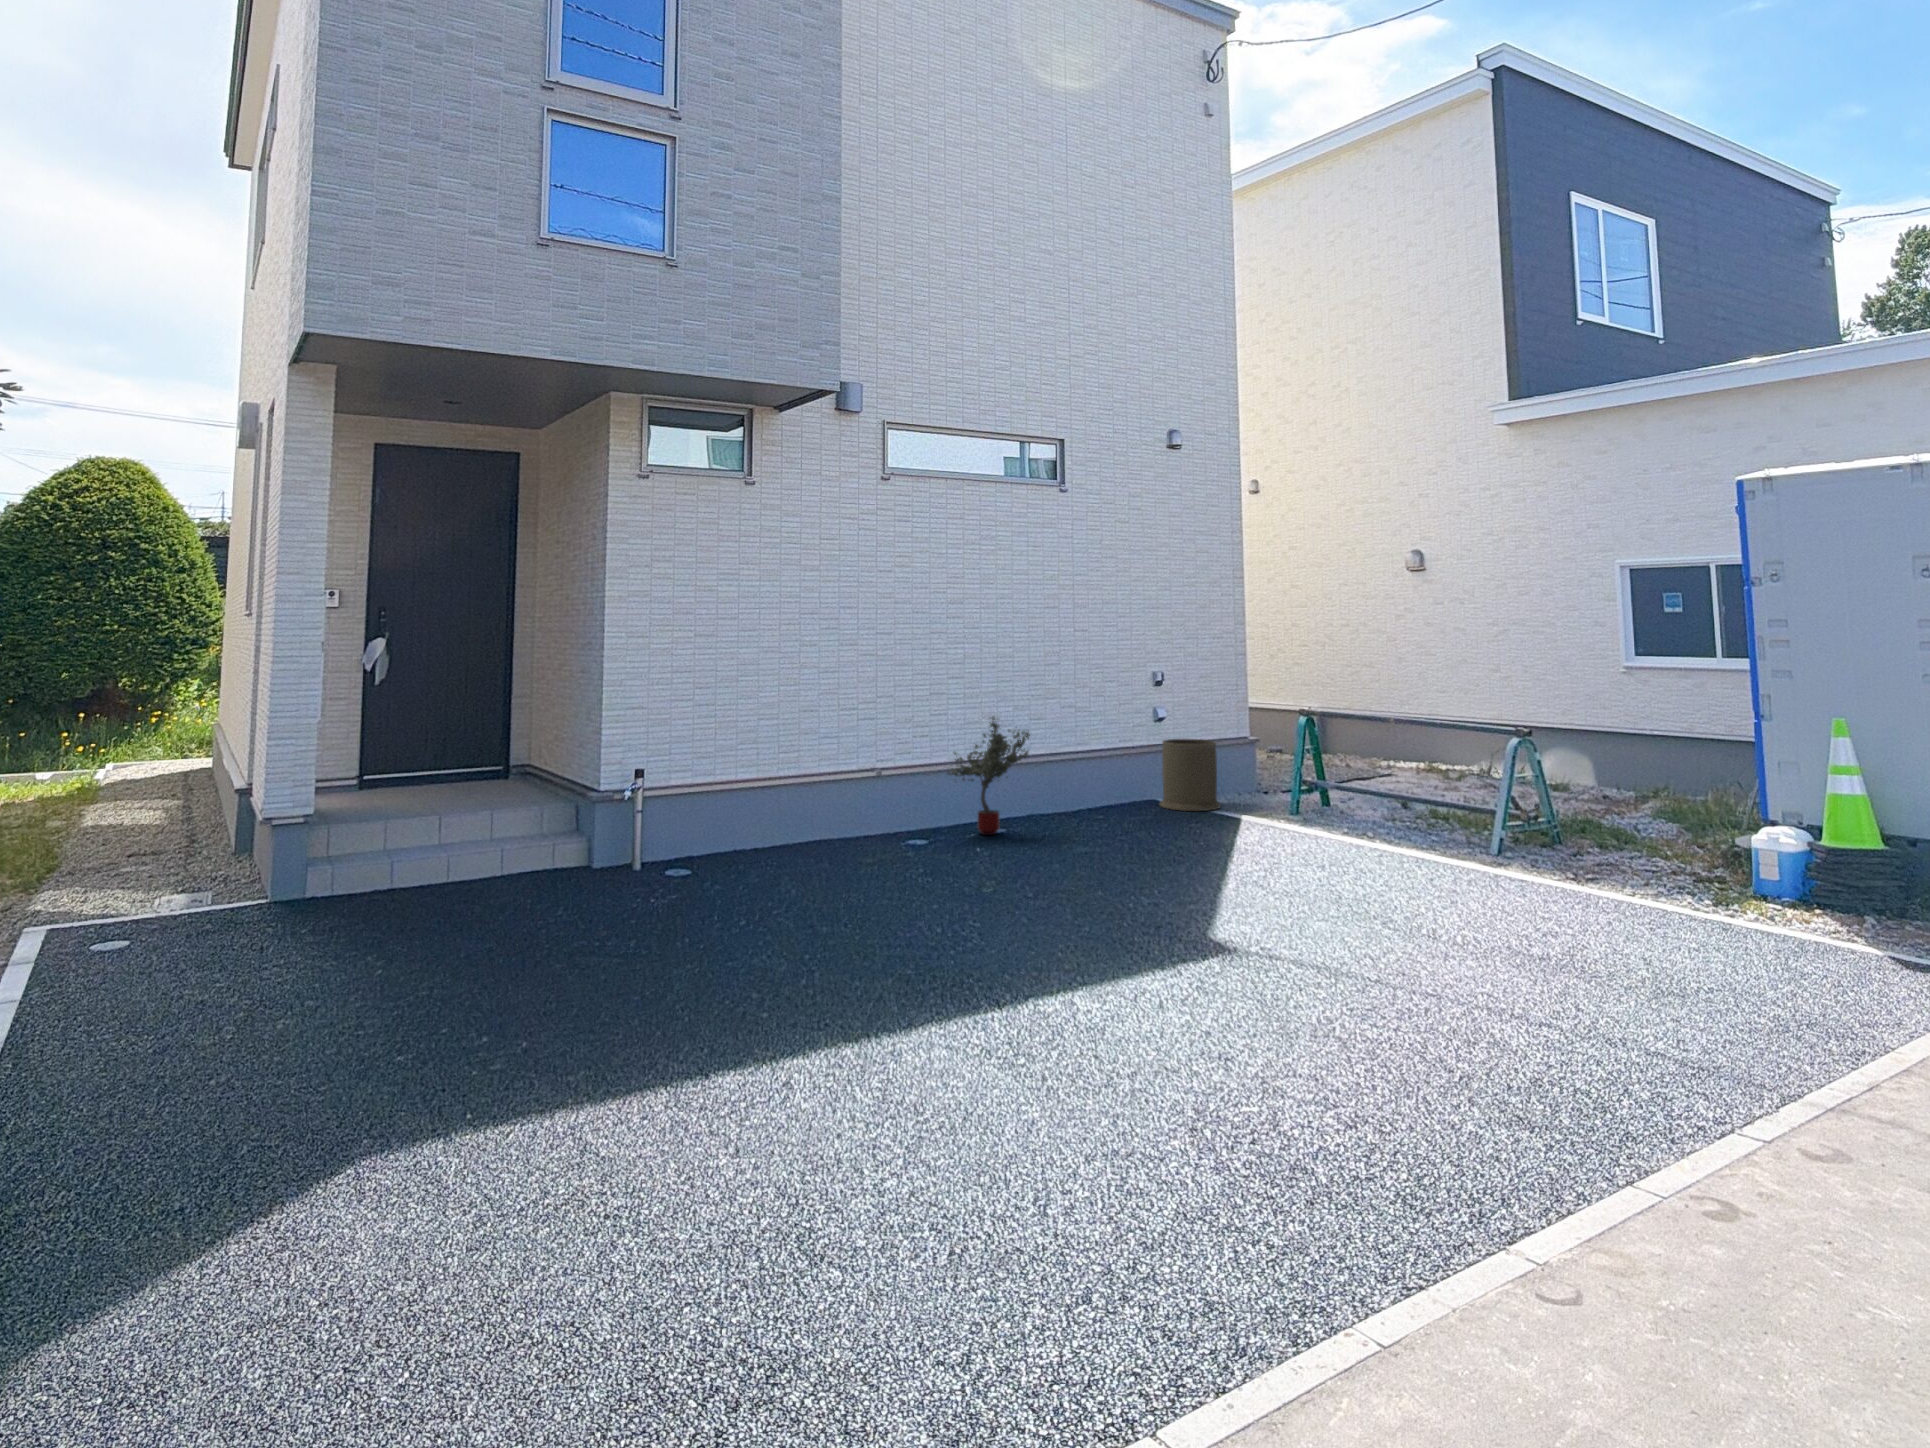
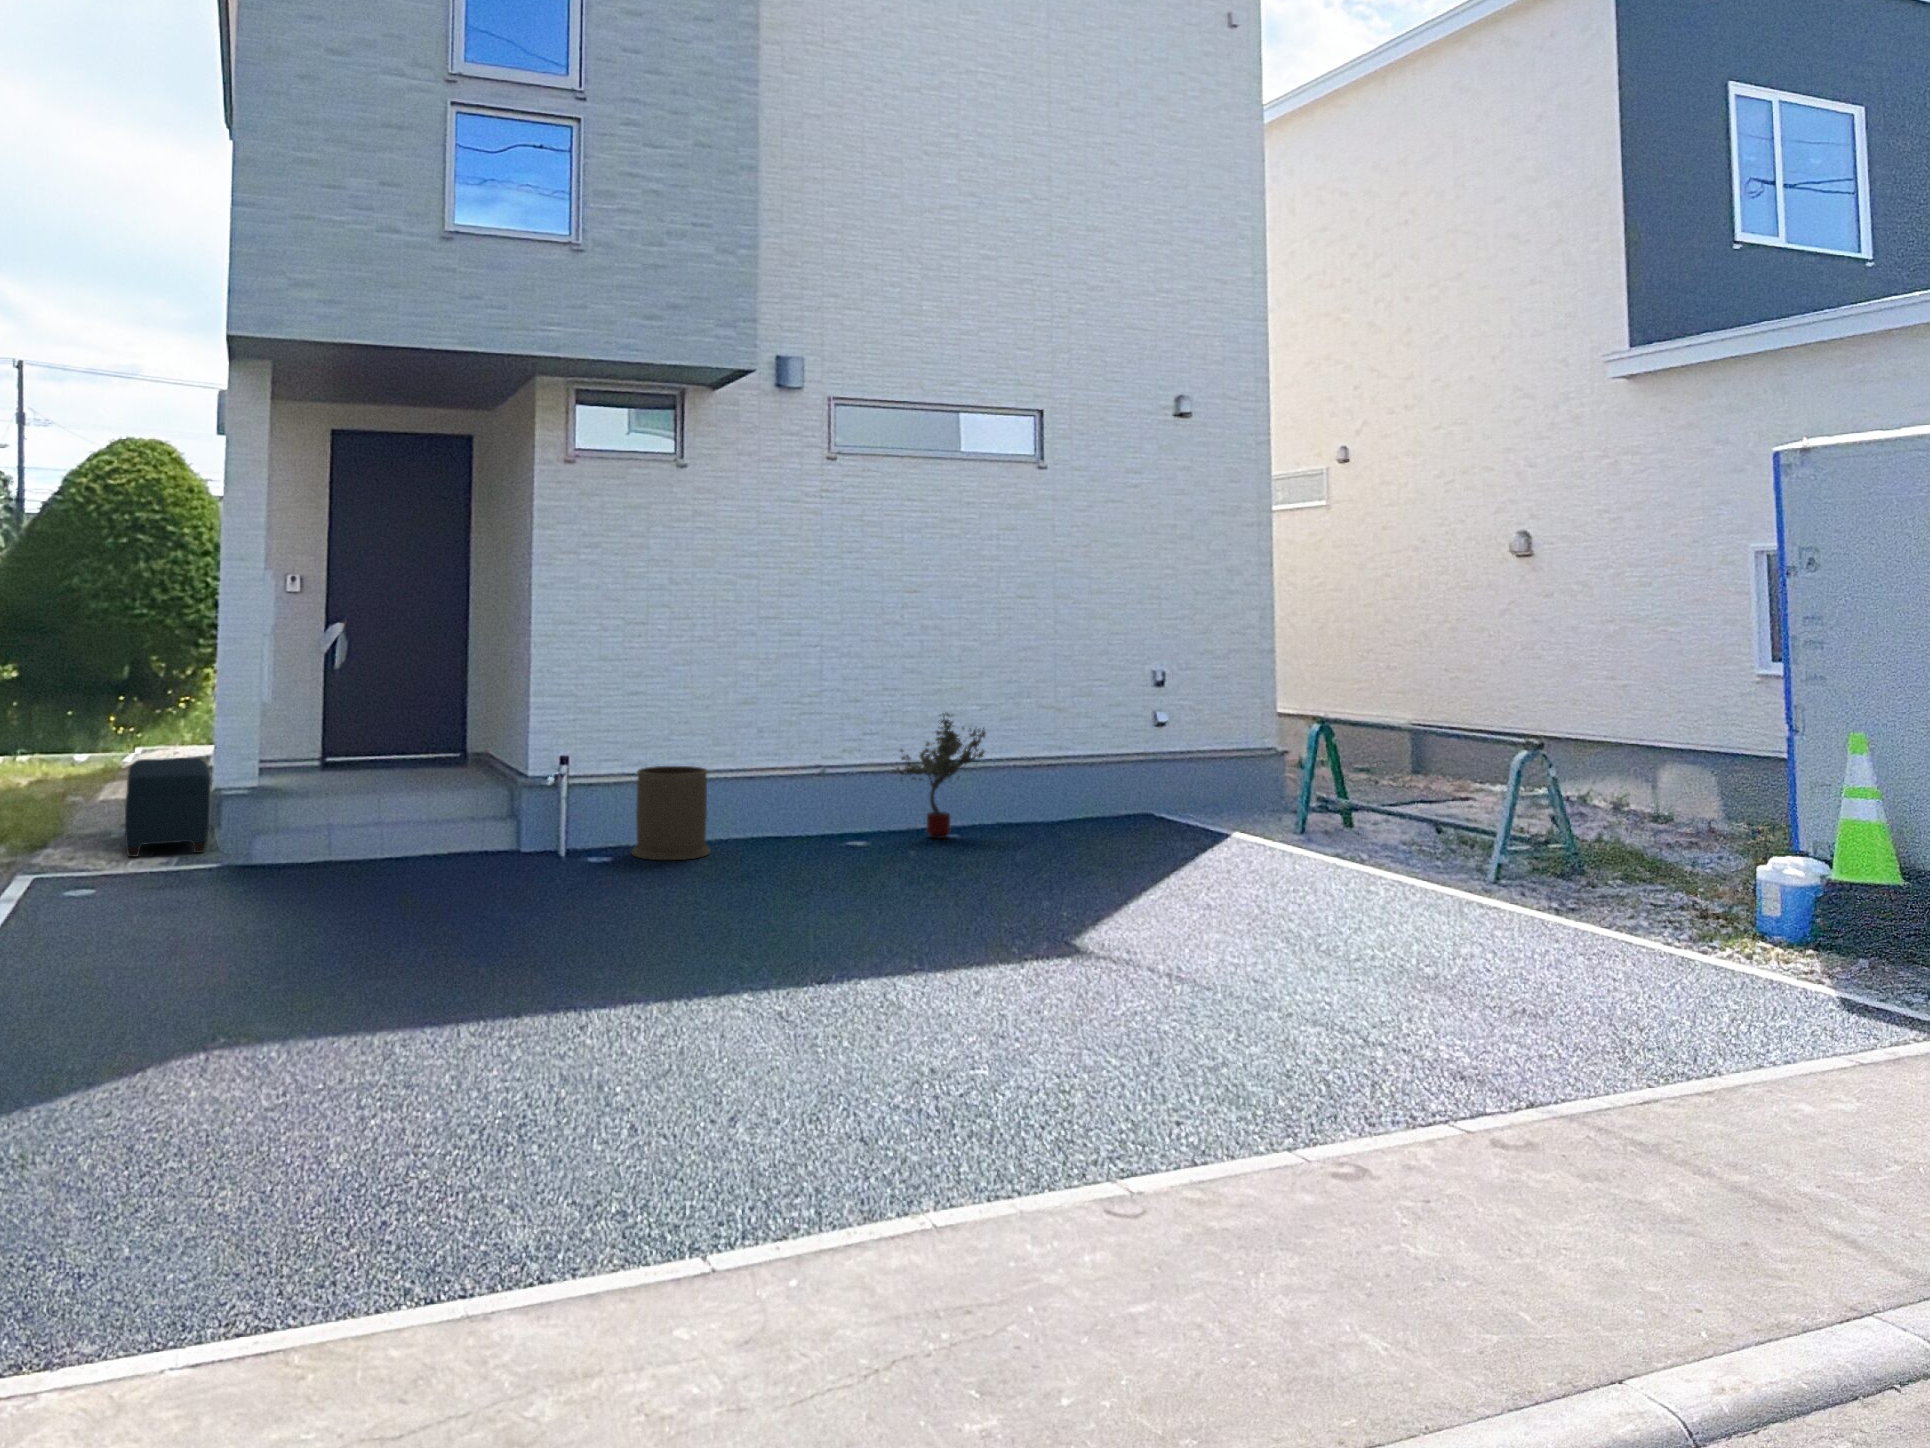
trash can: present [1159,739,1221,811] -> present [632,766,710,860]
bench: none [141,783,248,897] -> present [125,758,211,857]

